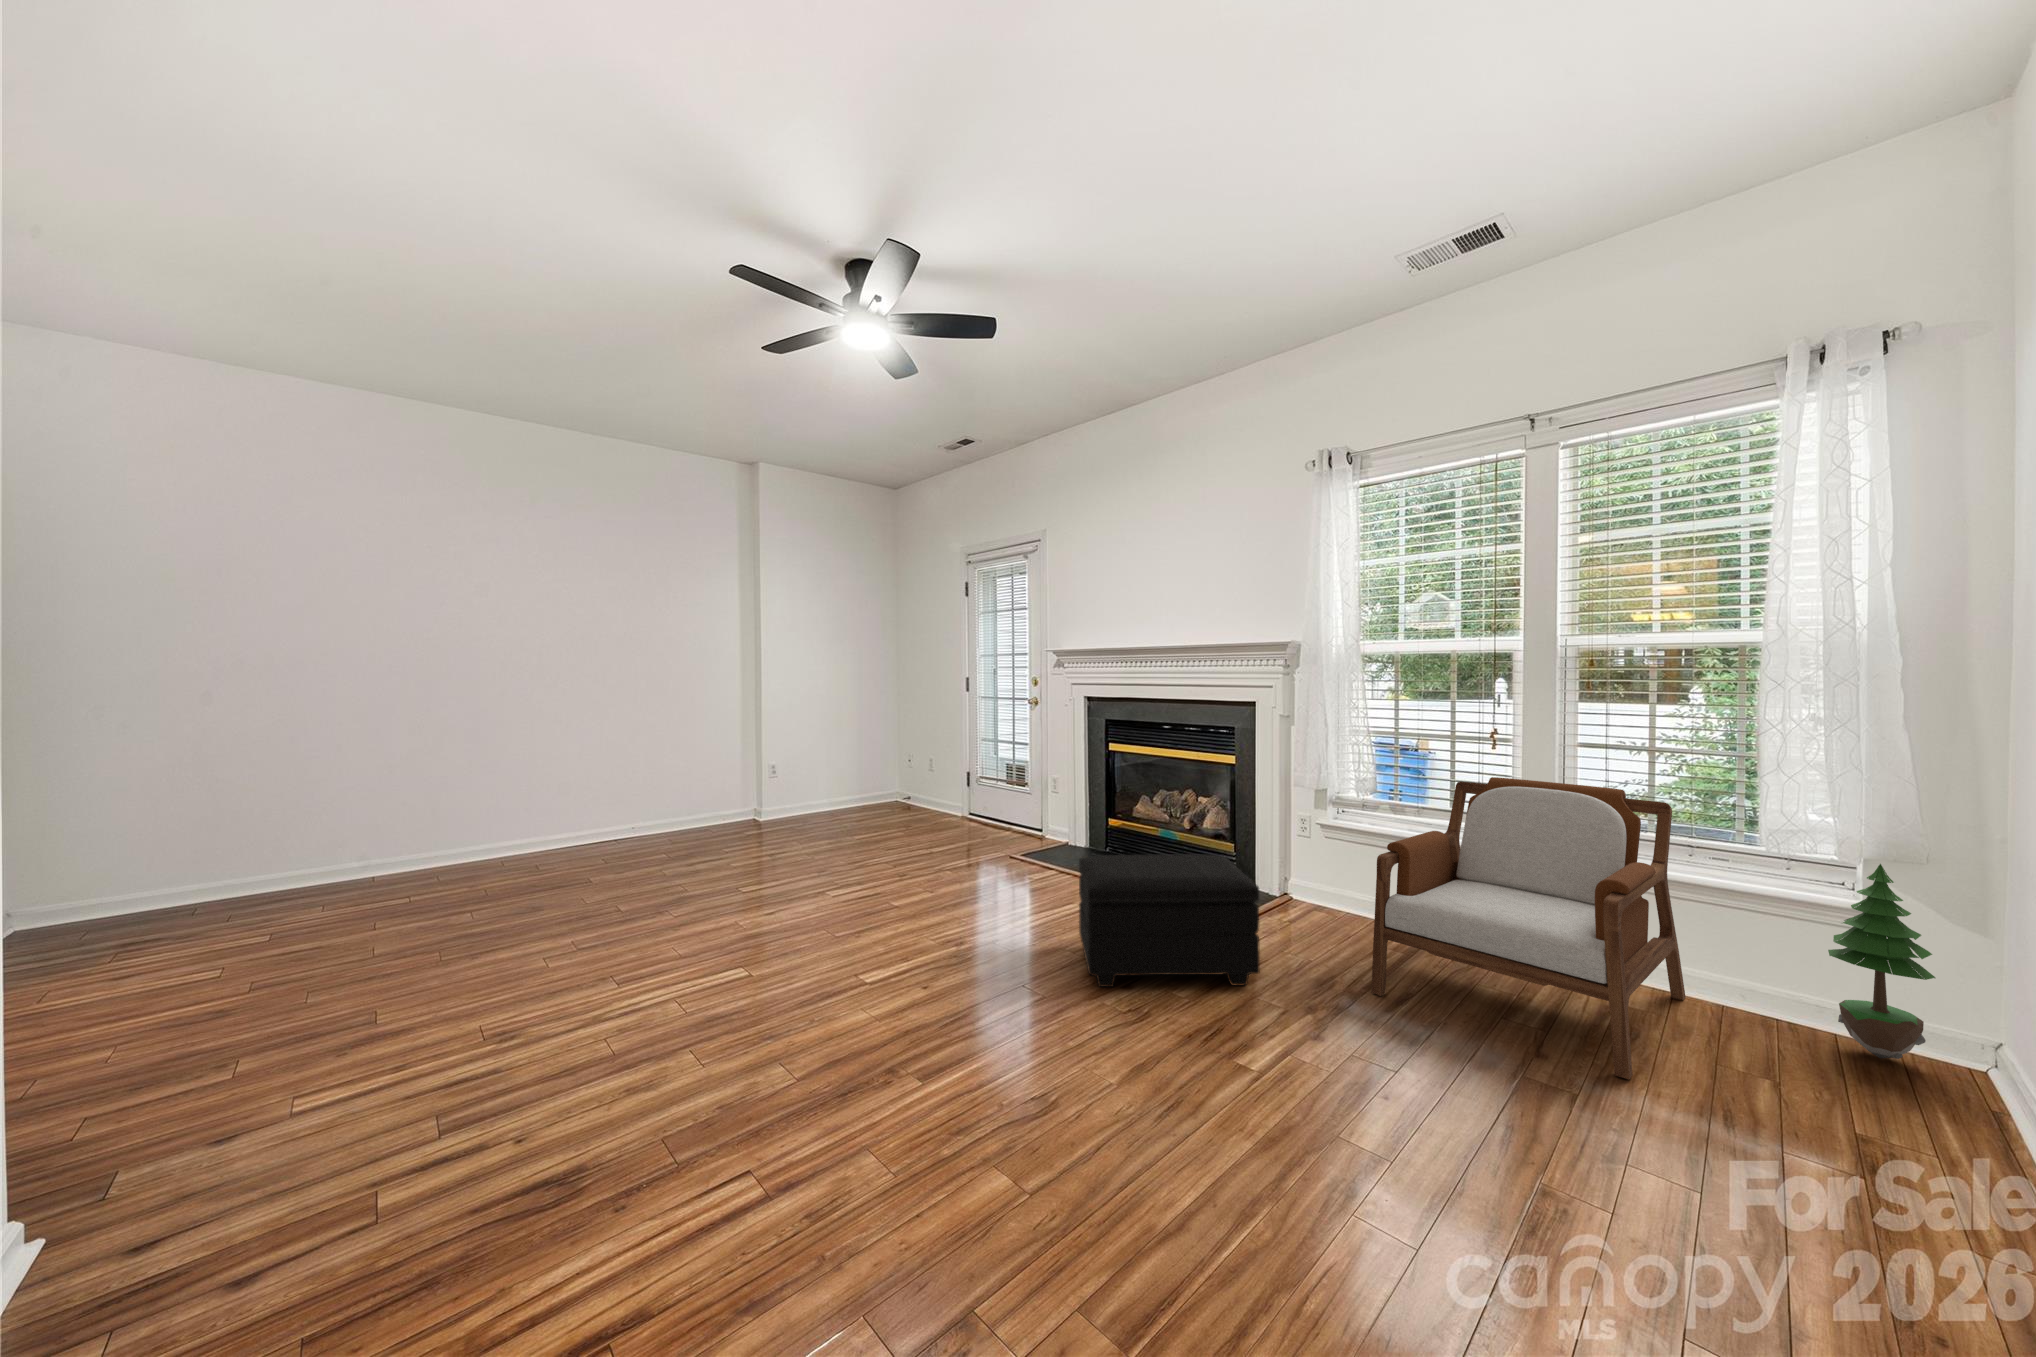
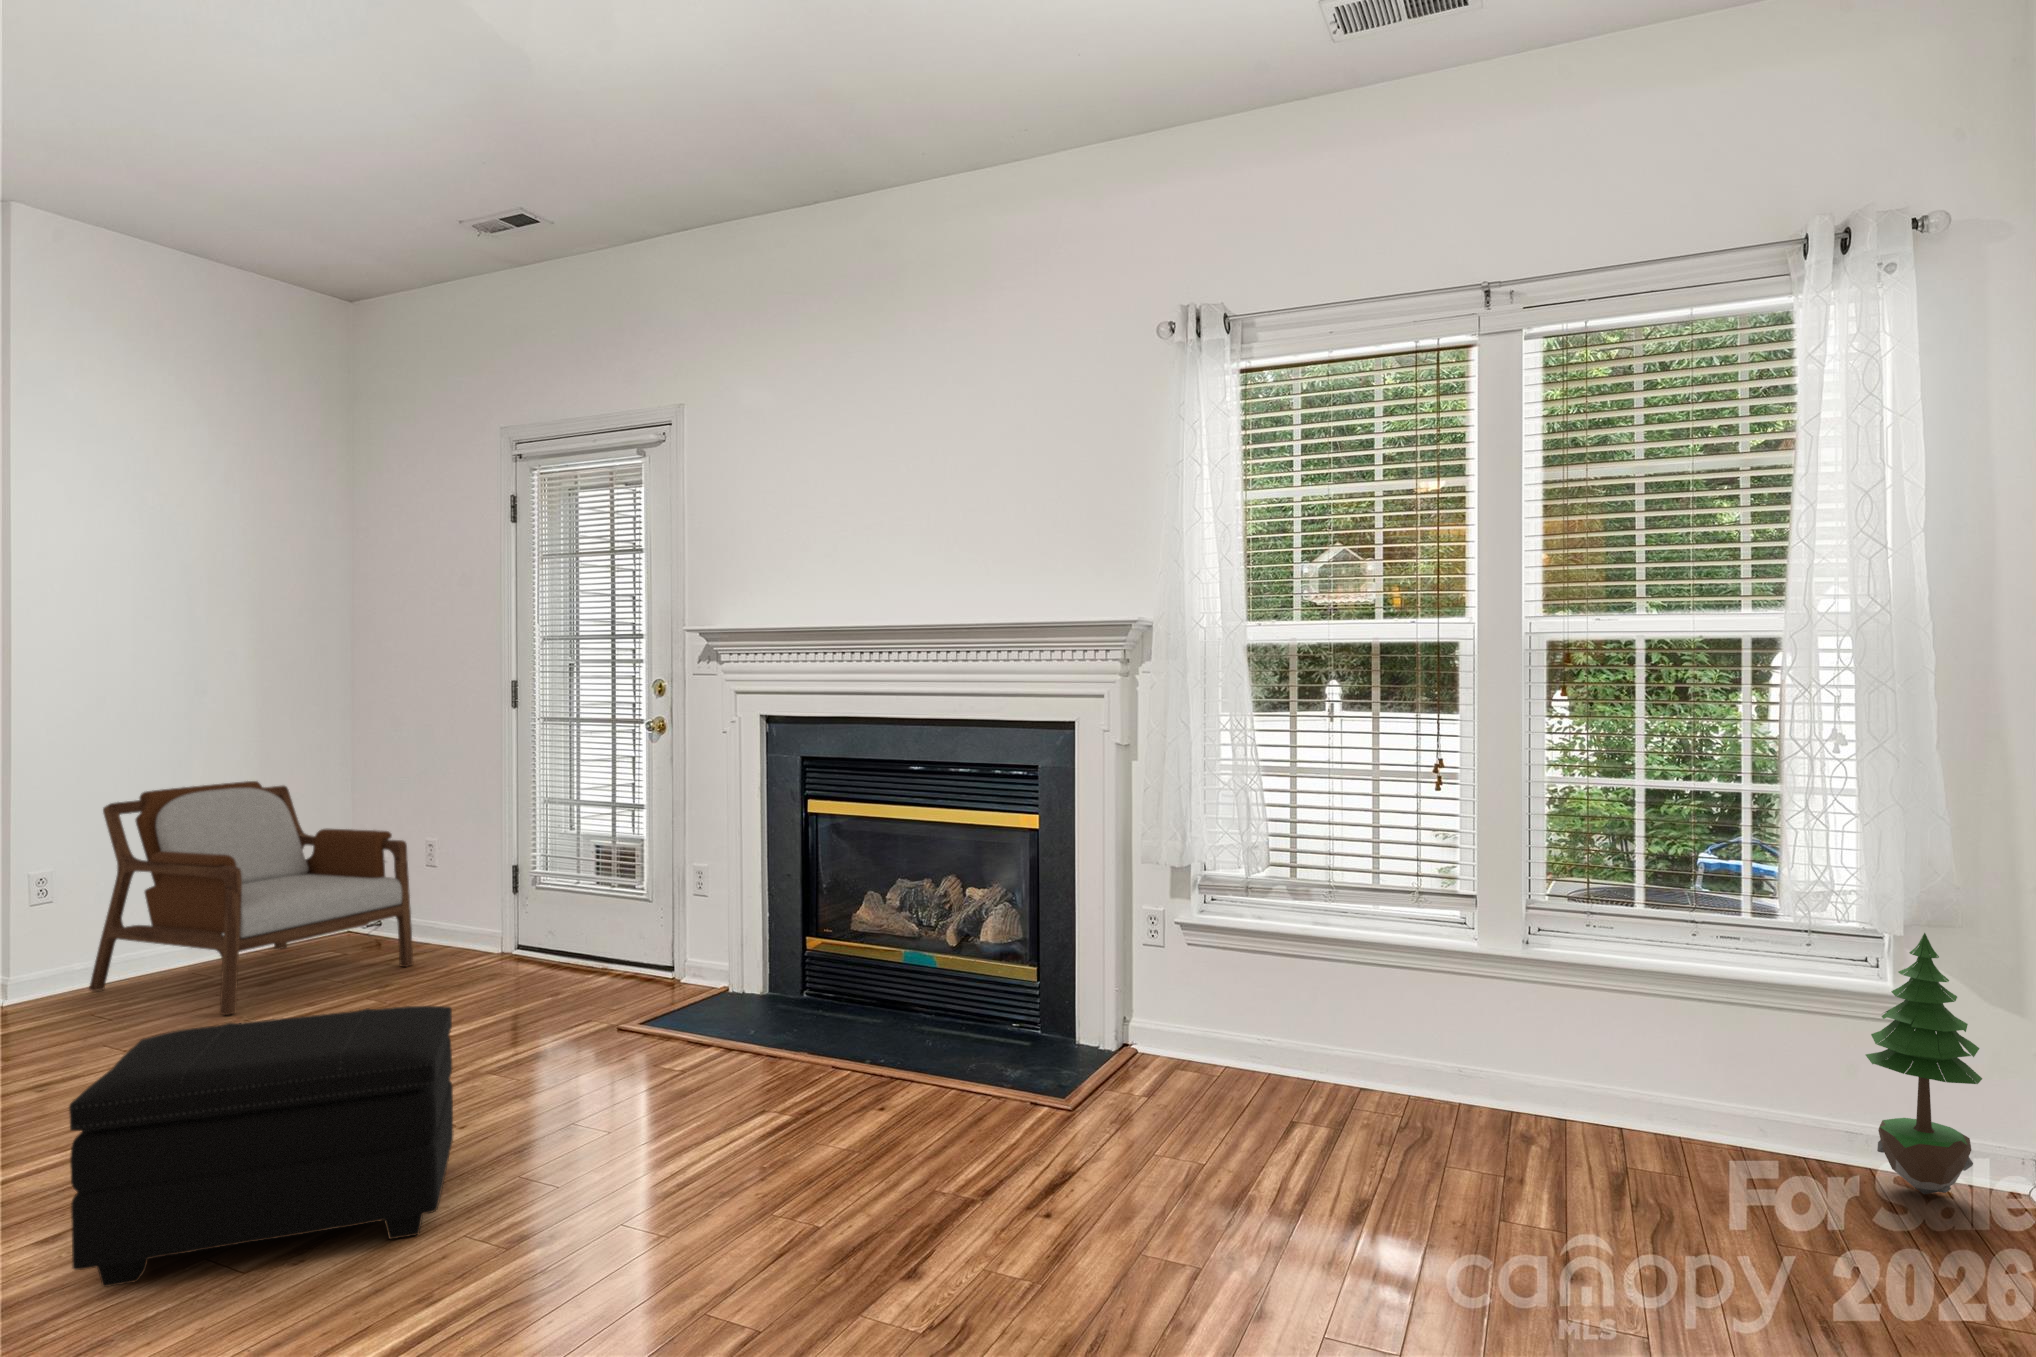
armchair: present [1371,777,1685,1079] -> present [89,781,413,1015]
footstool: present [1079,854,1260,987] -> present [69,1006,453,1287]

